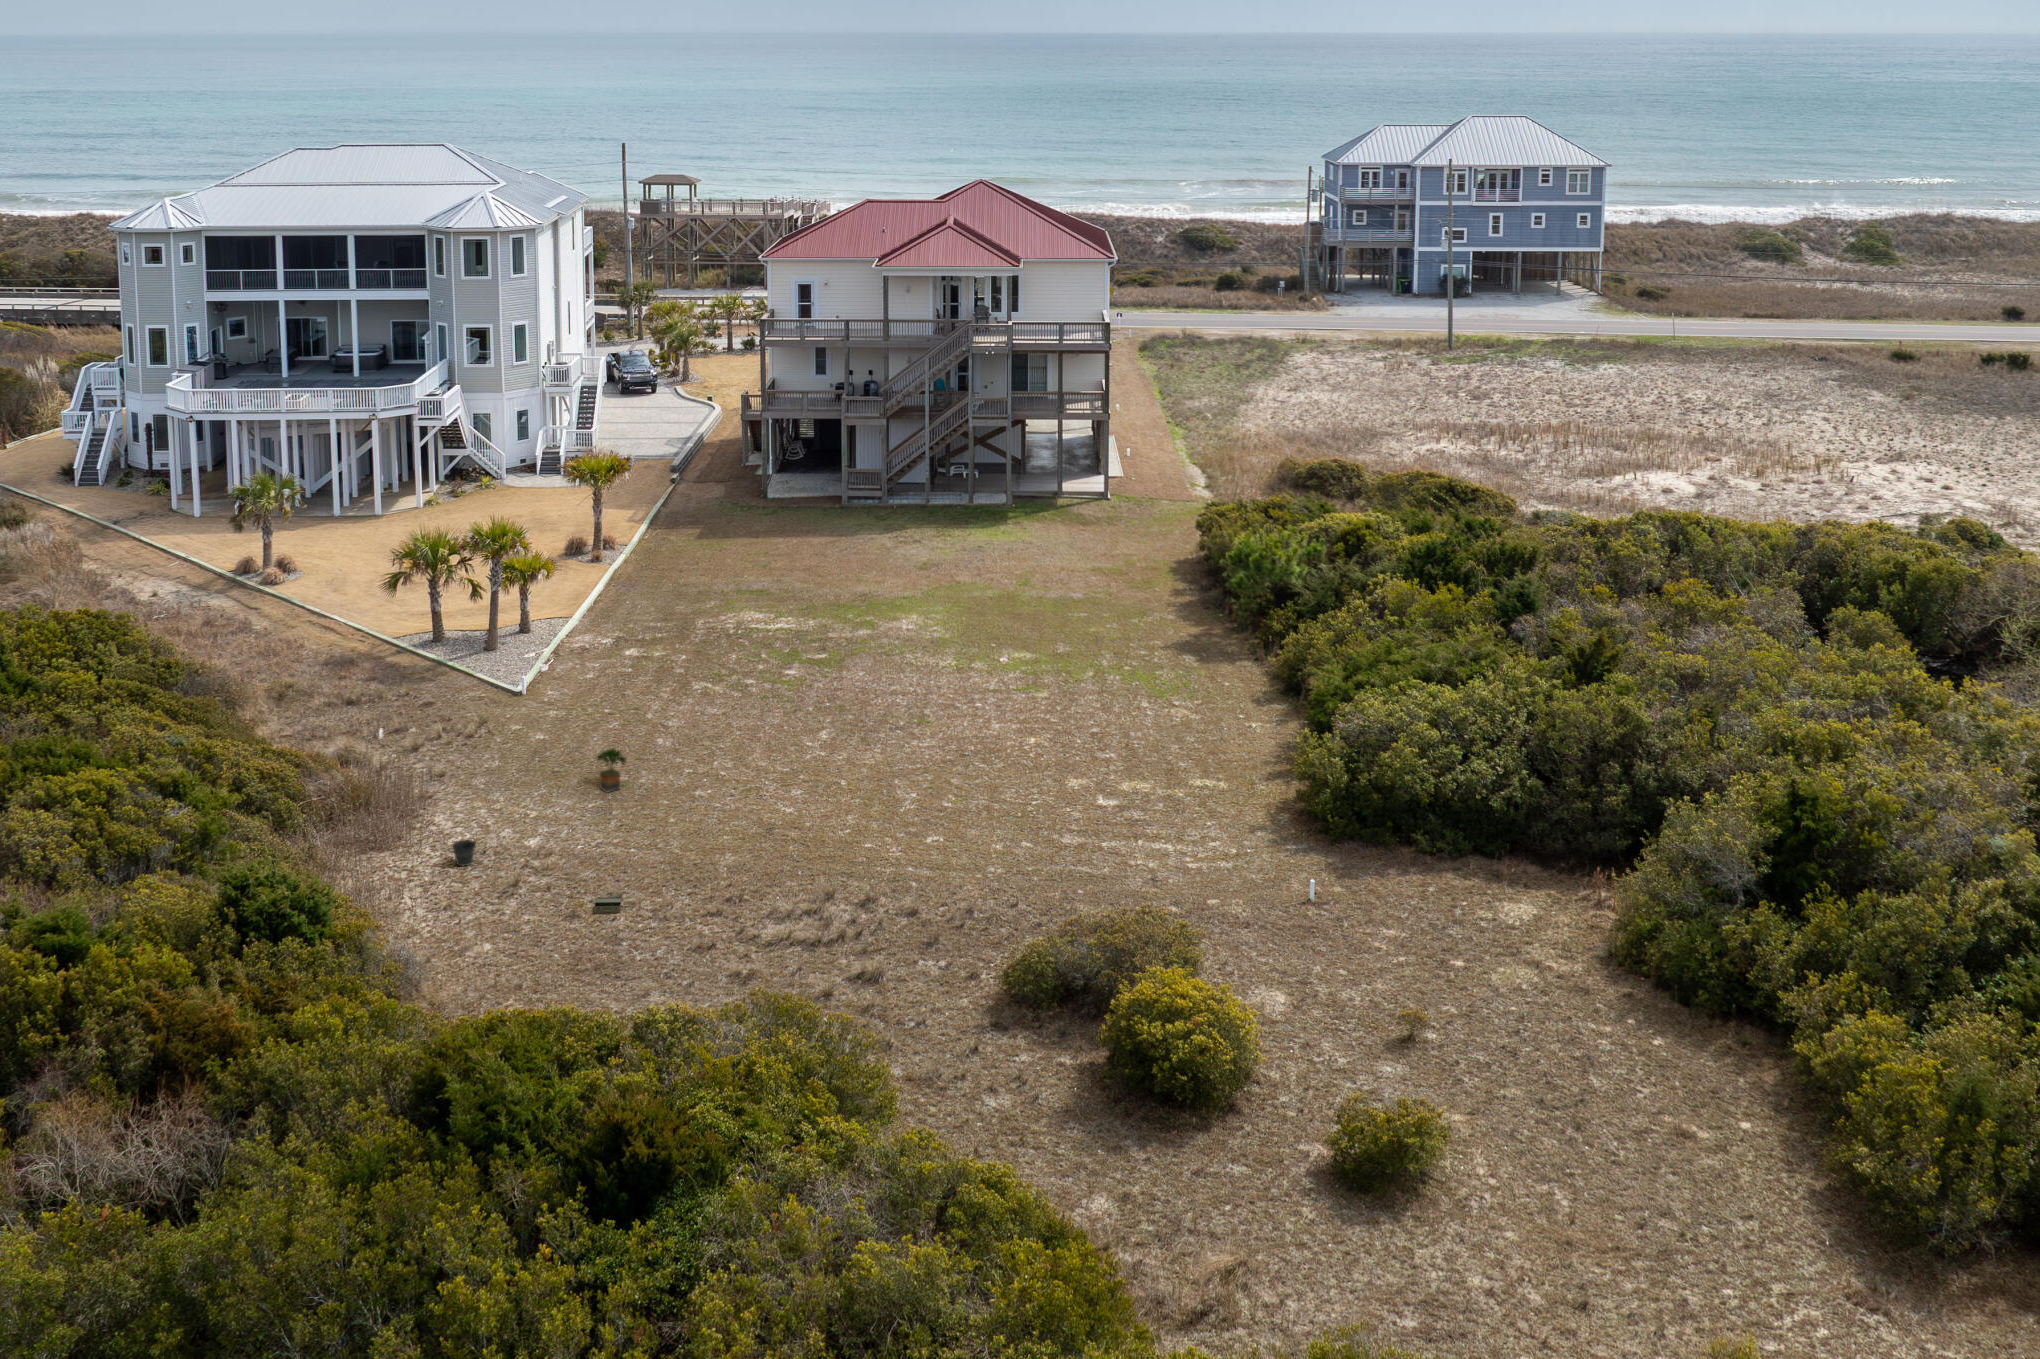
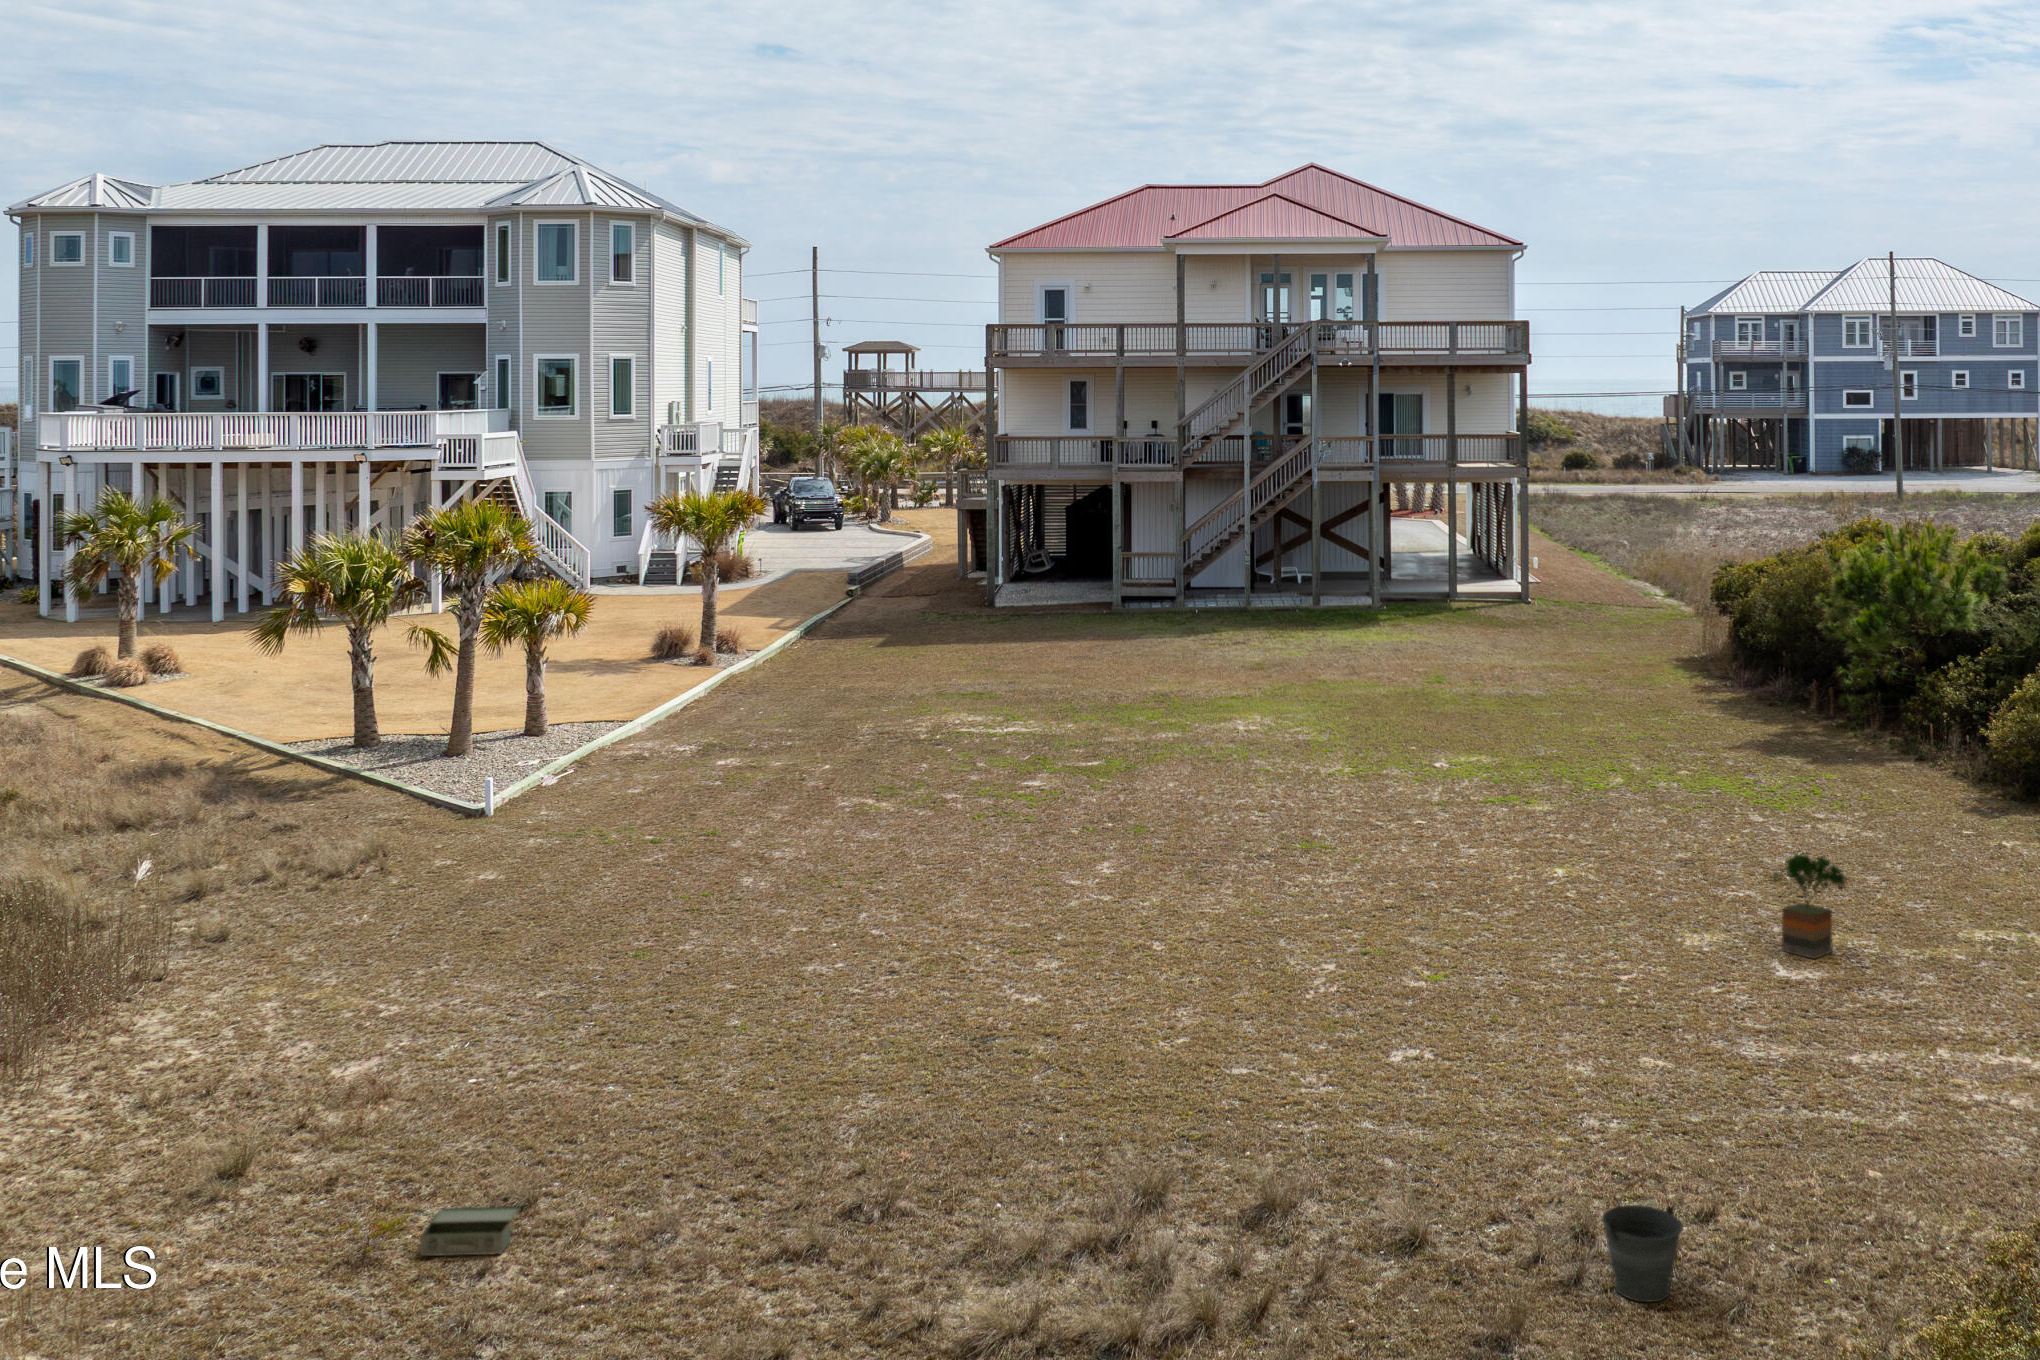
potted tree: present [597,748,626,793] -> present [1774,855,1847,959]
bucket: present [452,839,476,866] -> present [1602,1178,1683,1302]

